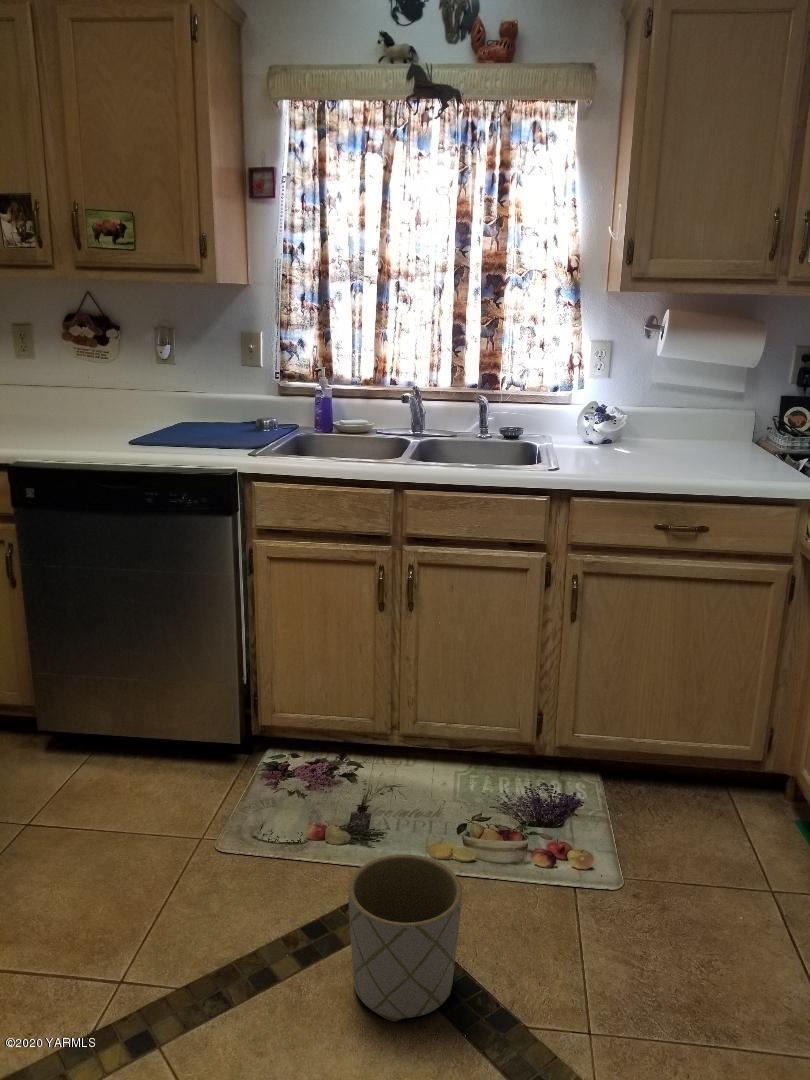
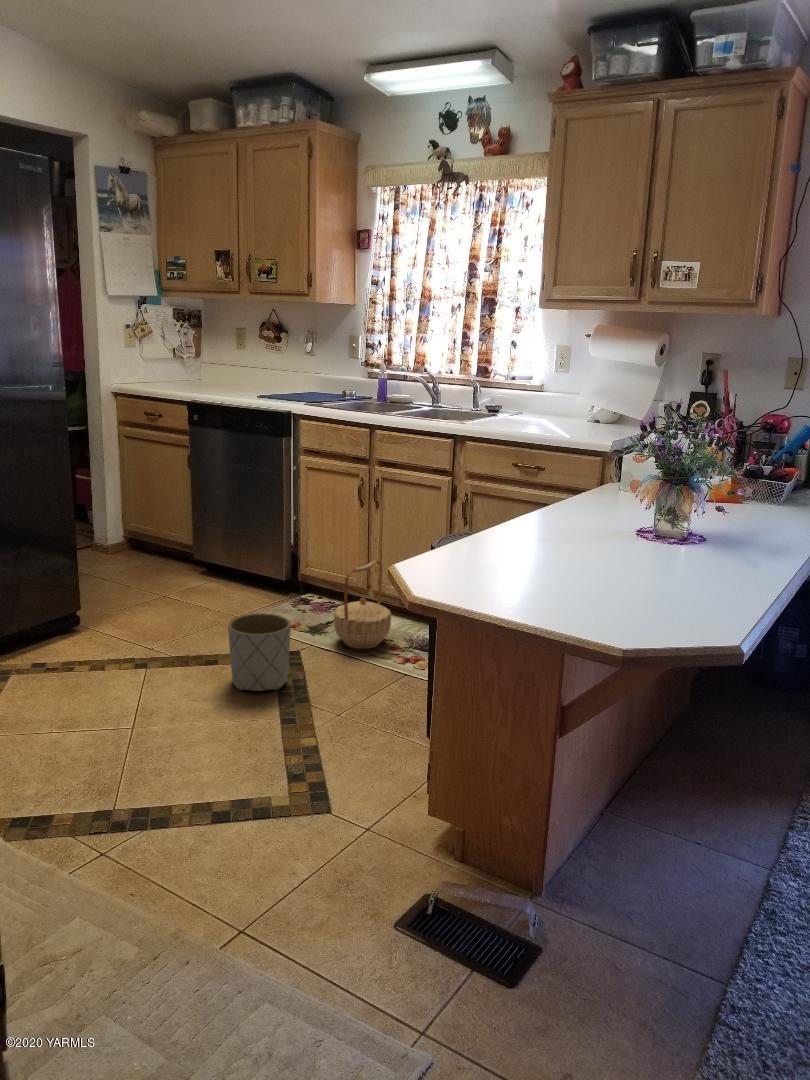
basket: none [403,698,495,850] -> present [334,560,391,649]

